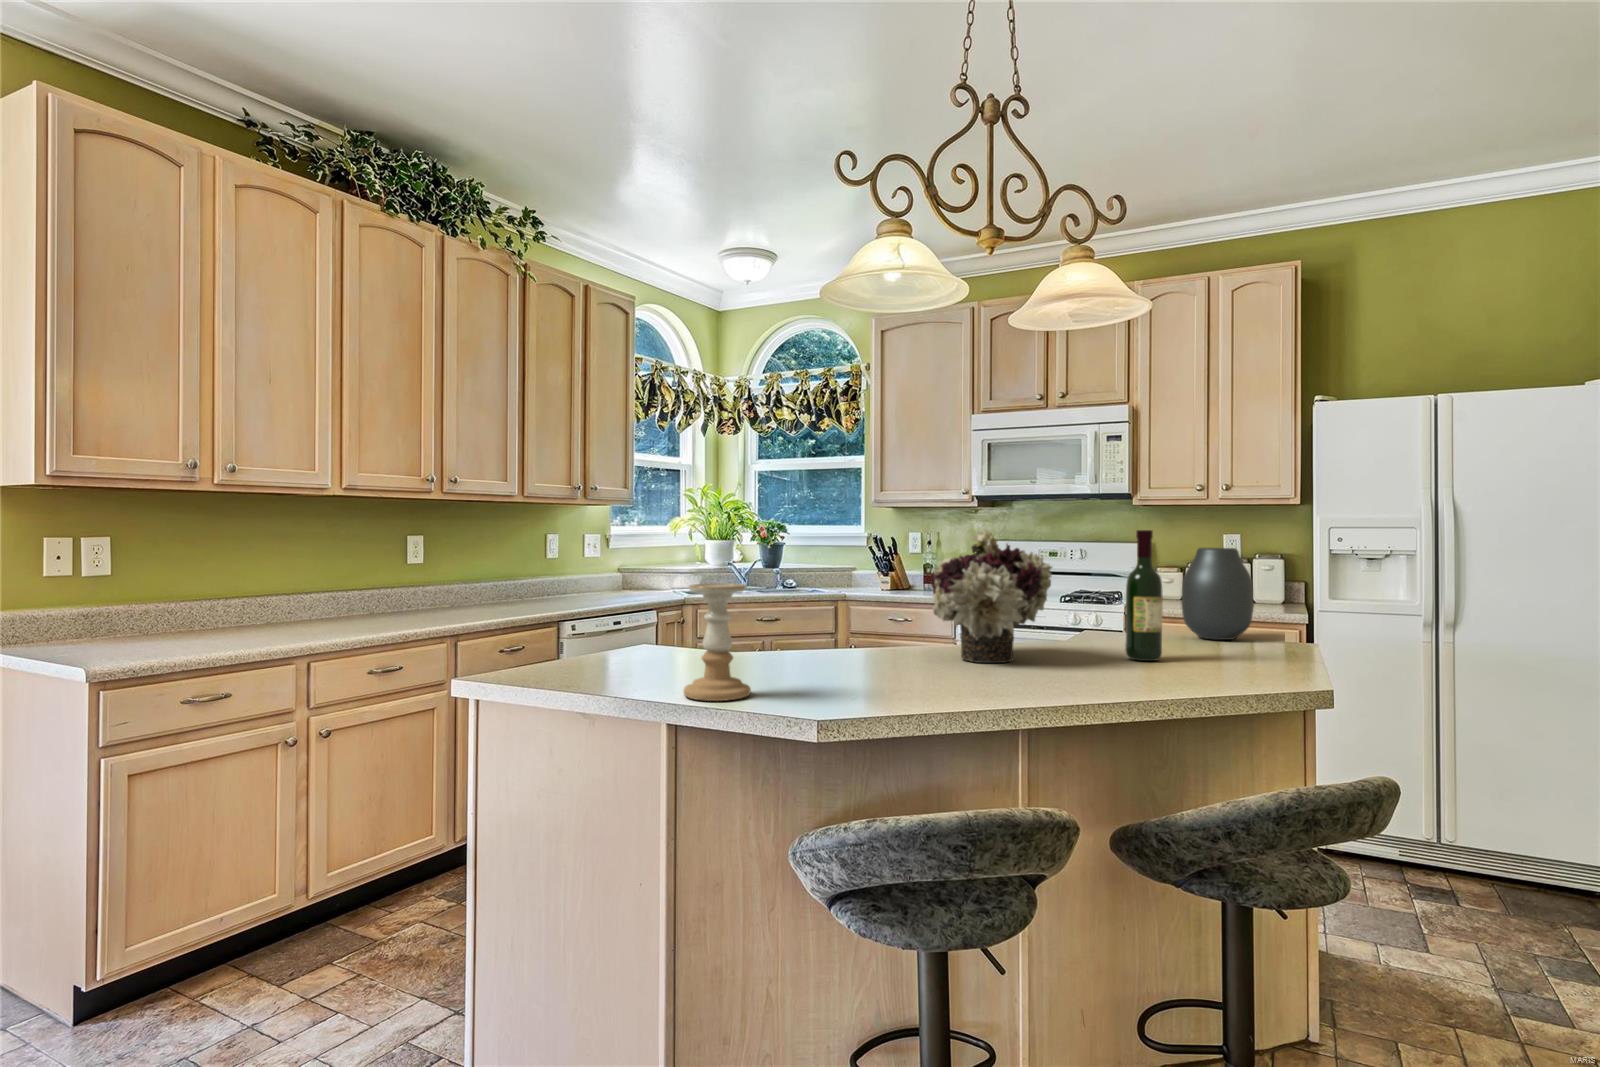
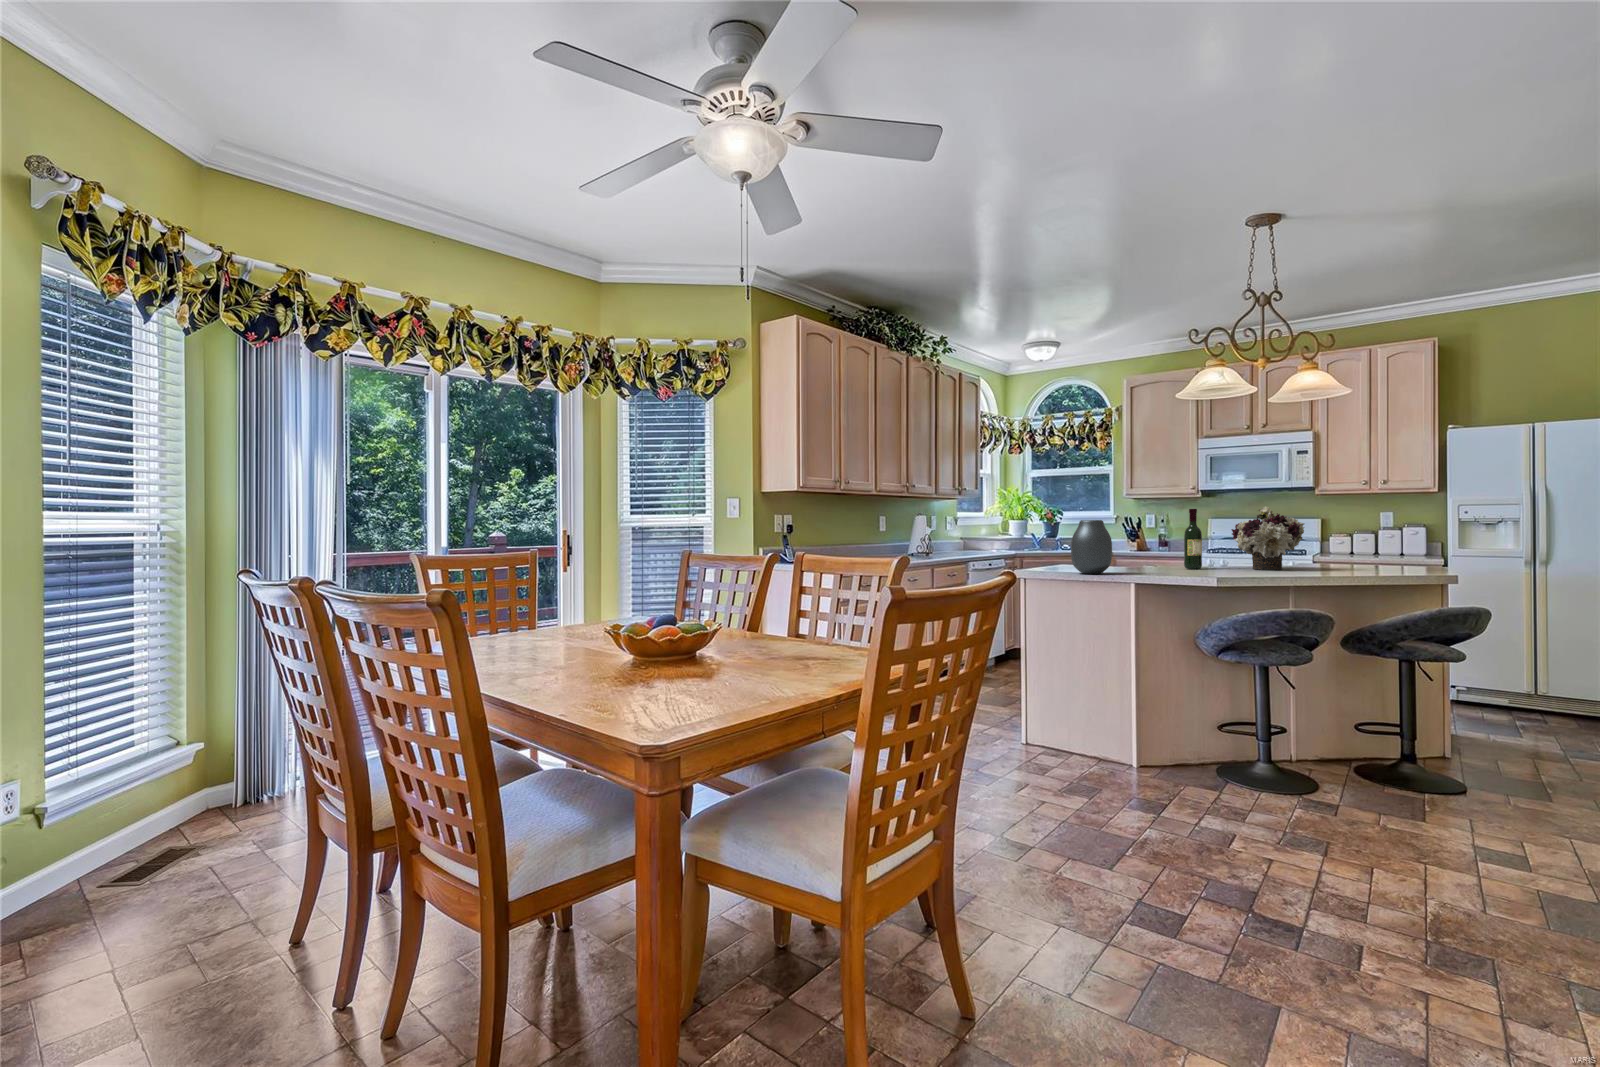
wine bottle: present [1125,530,1163,661] -> present [1184,509,1202,569]
vase: present [1182,548,1253,640] -> present [1071,520,1112,574]
candle holder: present [684,583,751,701] -> none [1148,530,1179,576]

